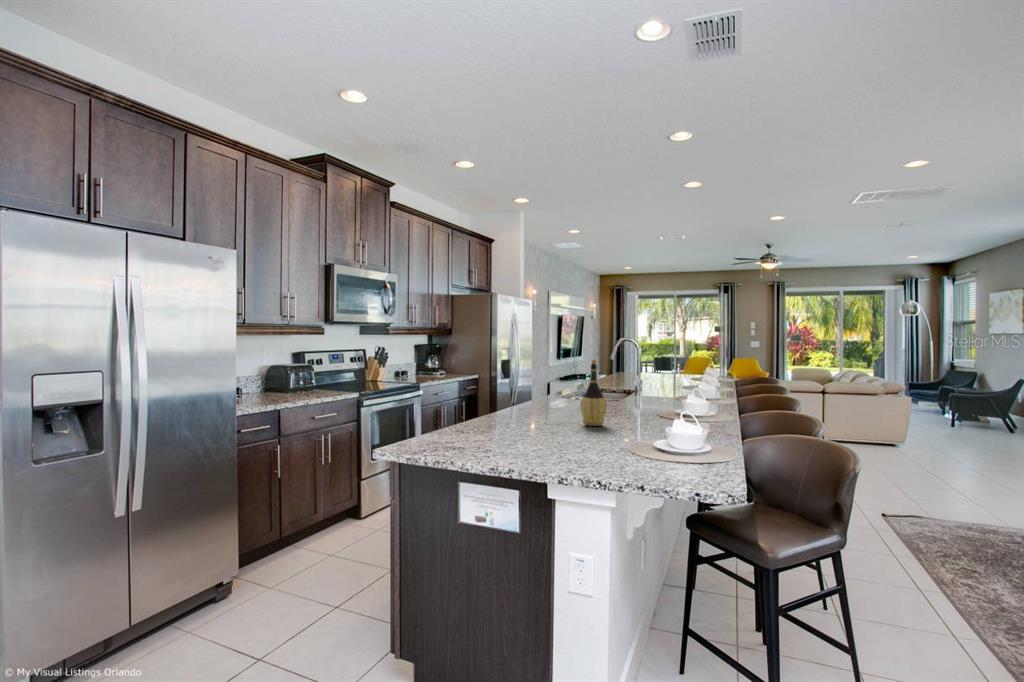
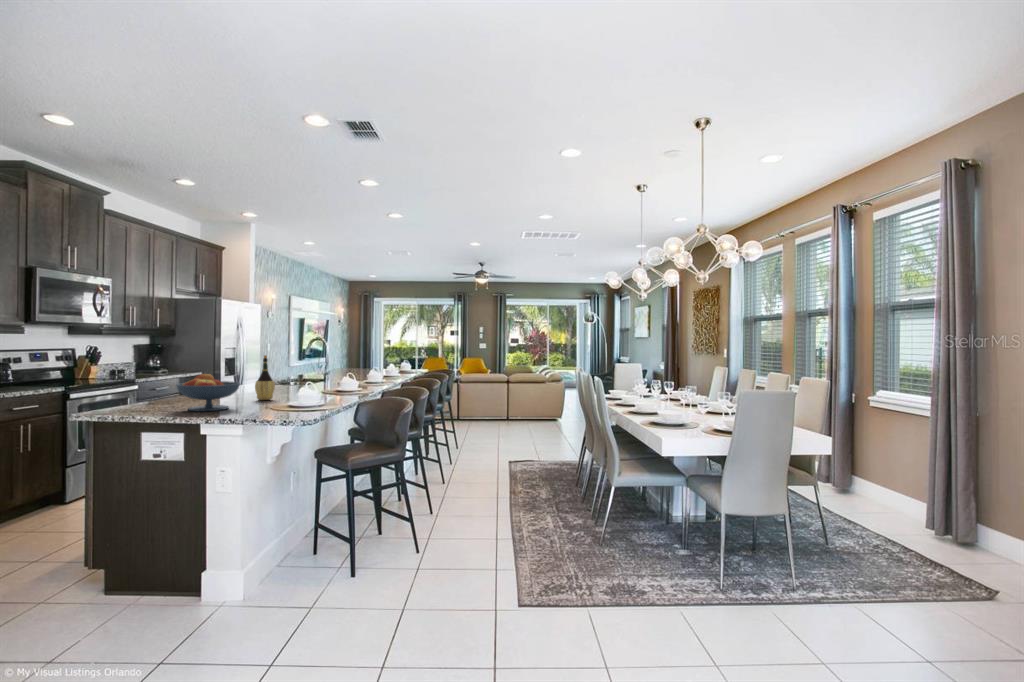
fruit bowl: none [495,388,580,449] -> present [177,374,240,411]

